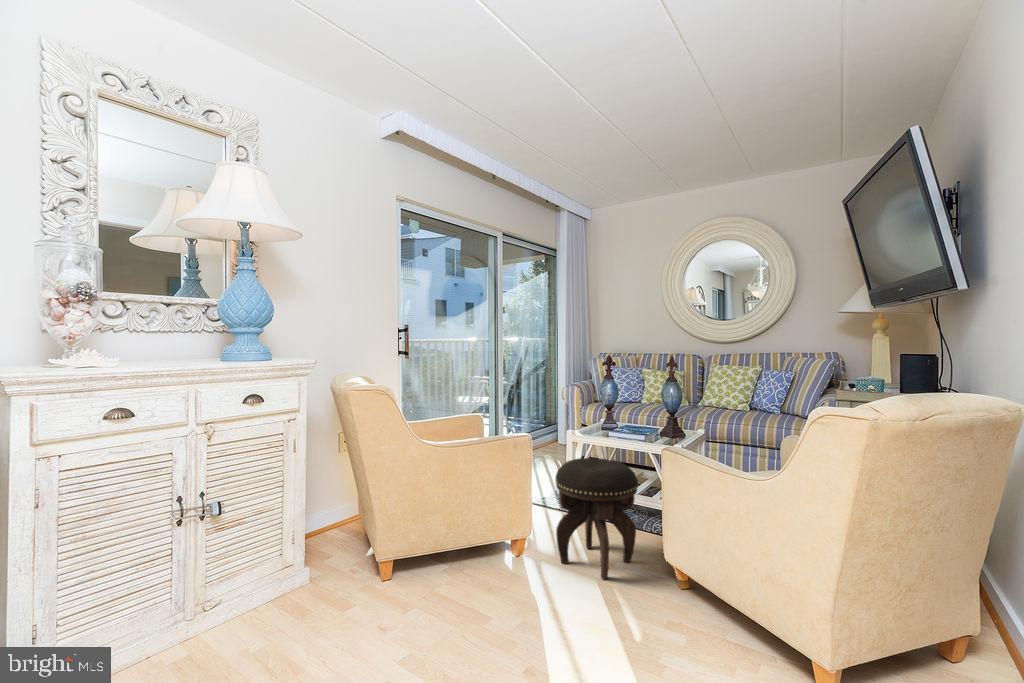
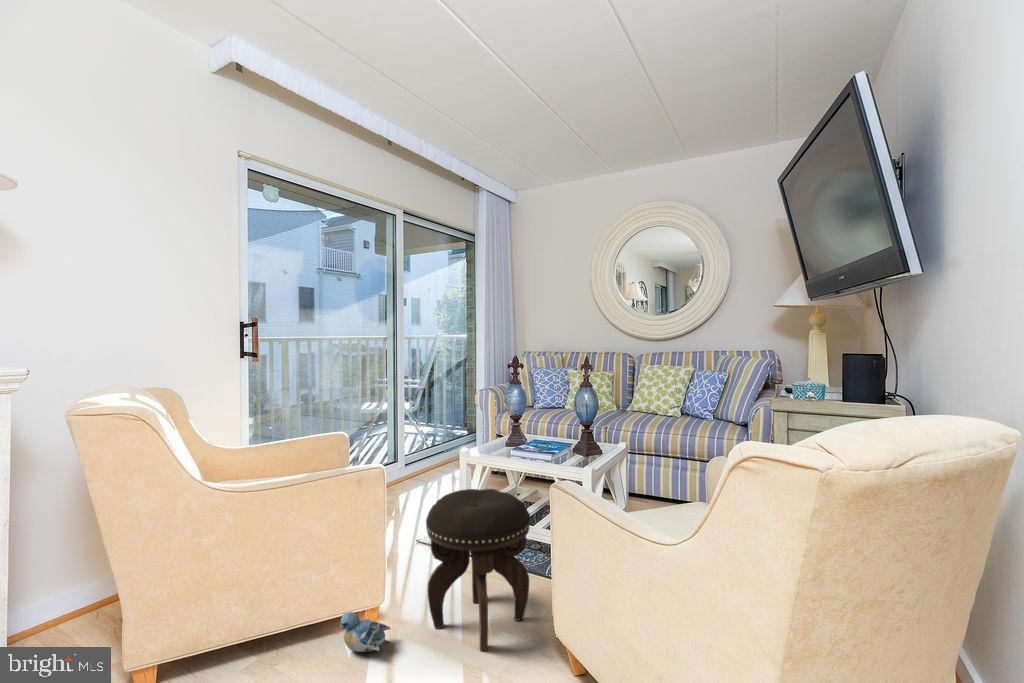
plush toy: none [494,545,533,575] -> present [339,612,391,652]

